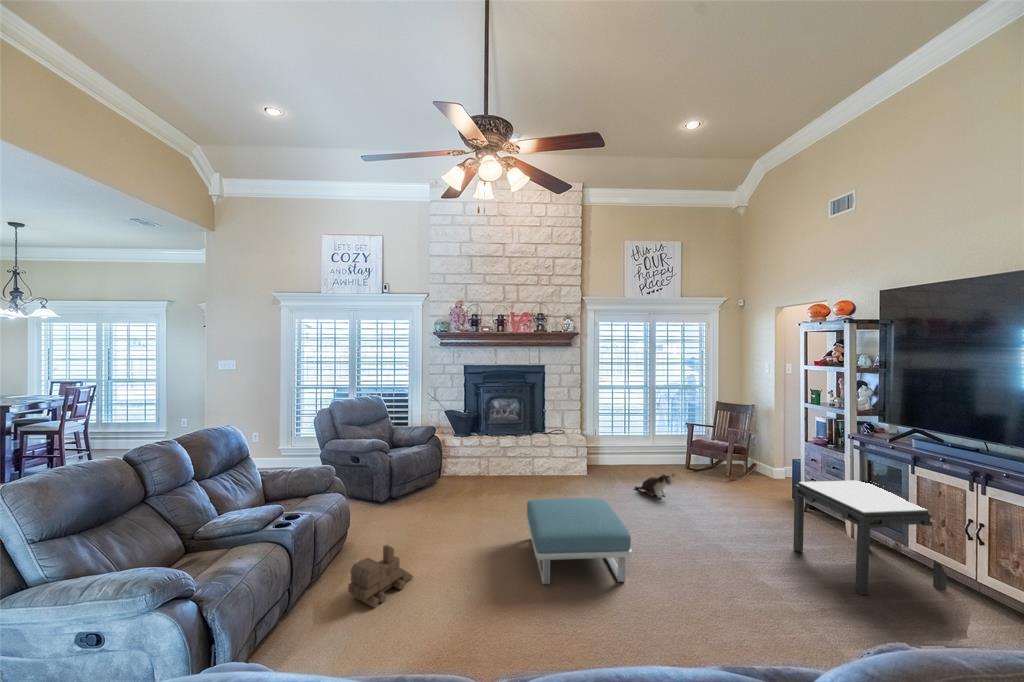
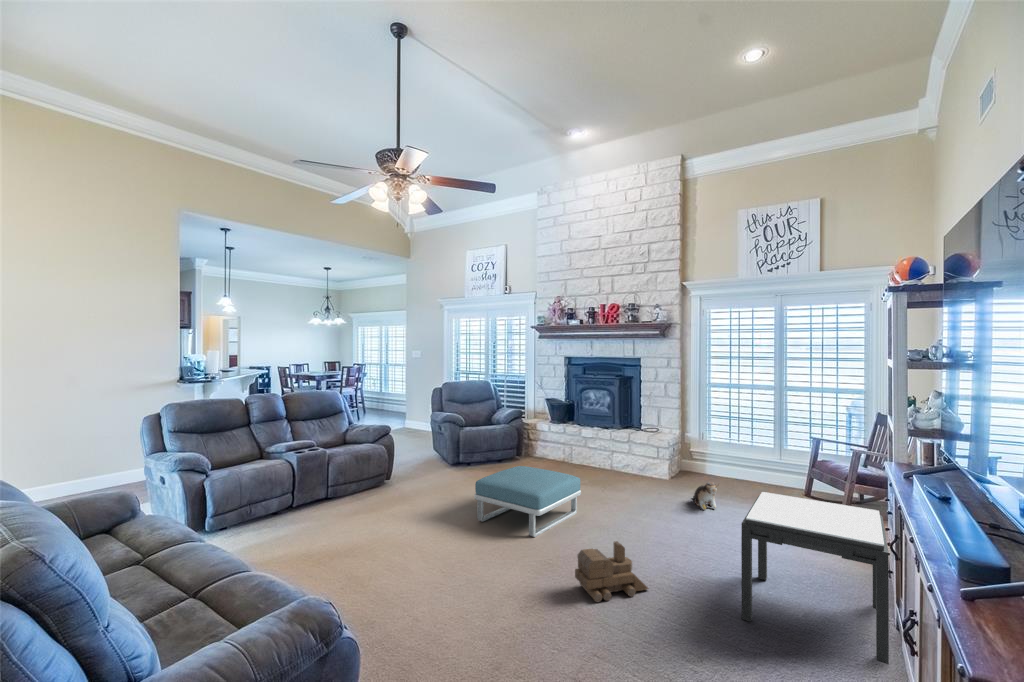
toy train: present [348,545,413,608] -> present [575,541,649,602]

